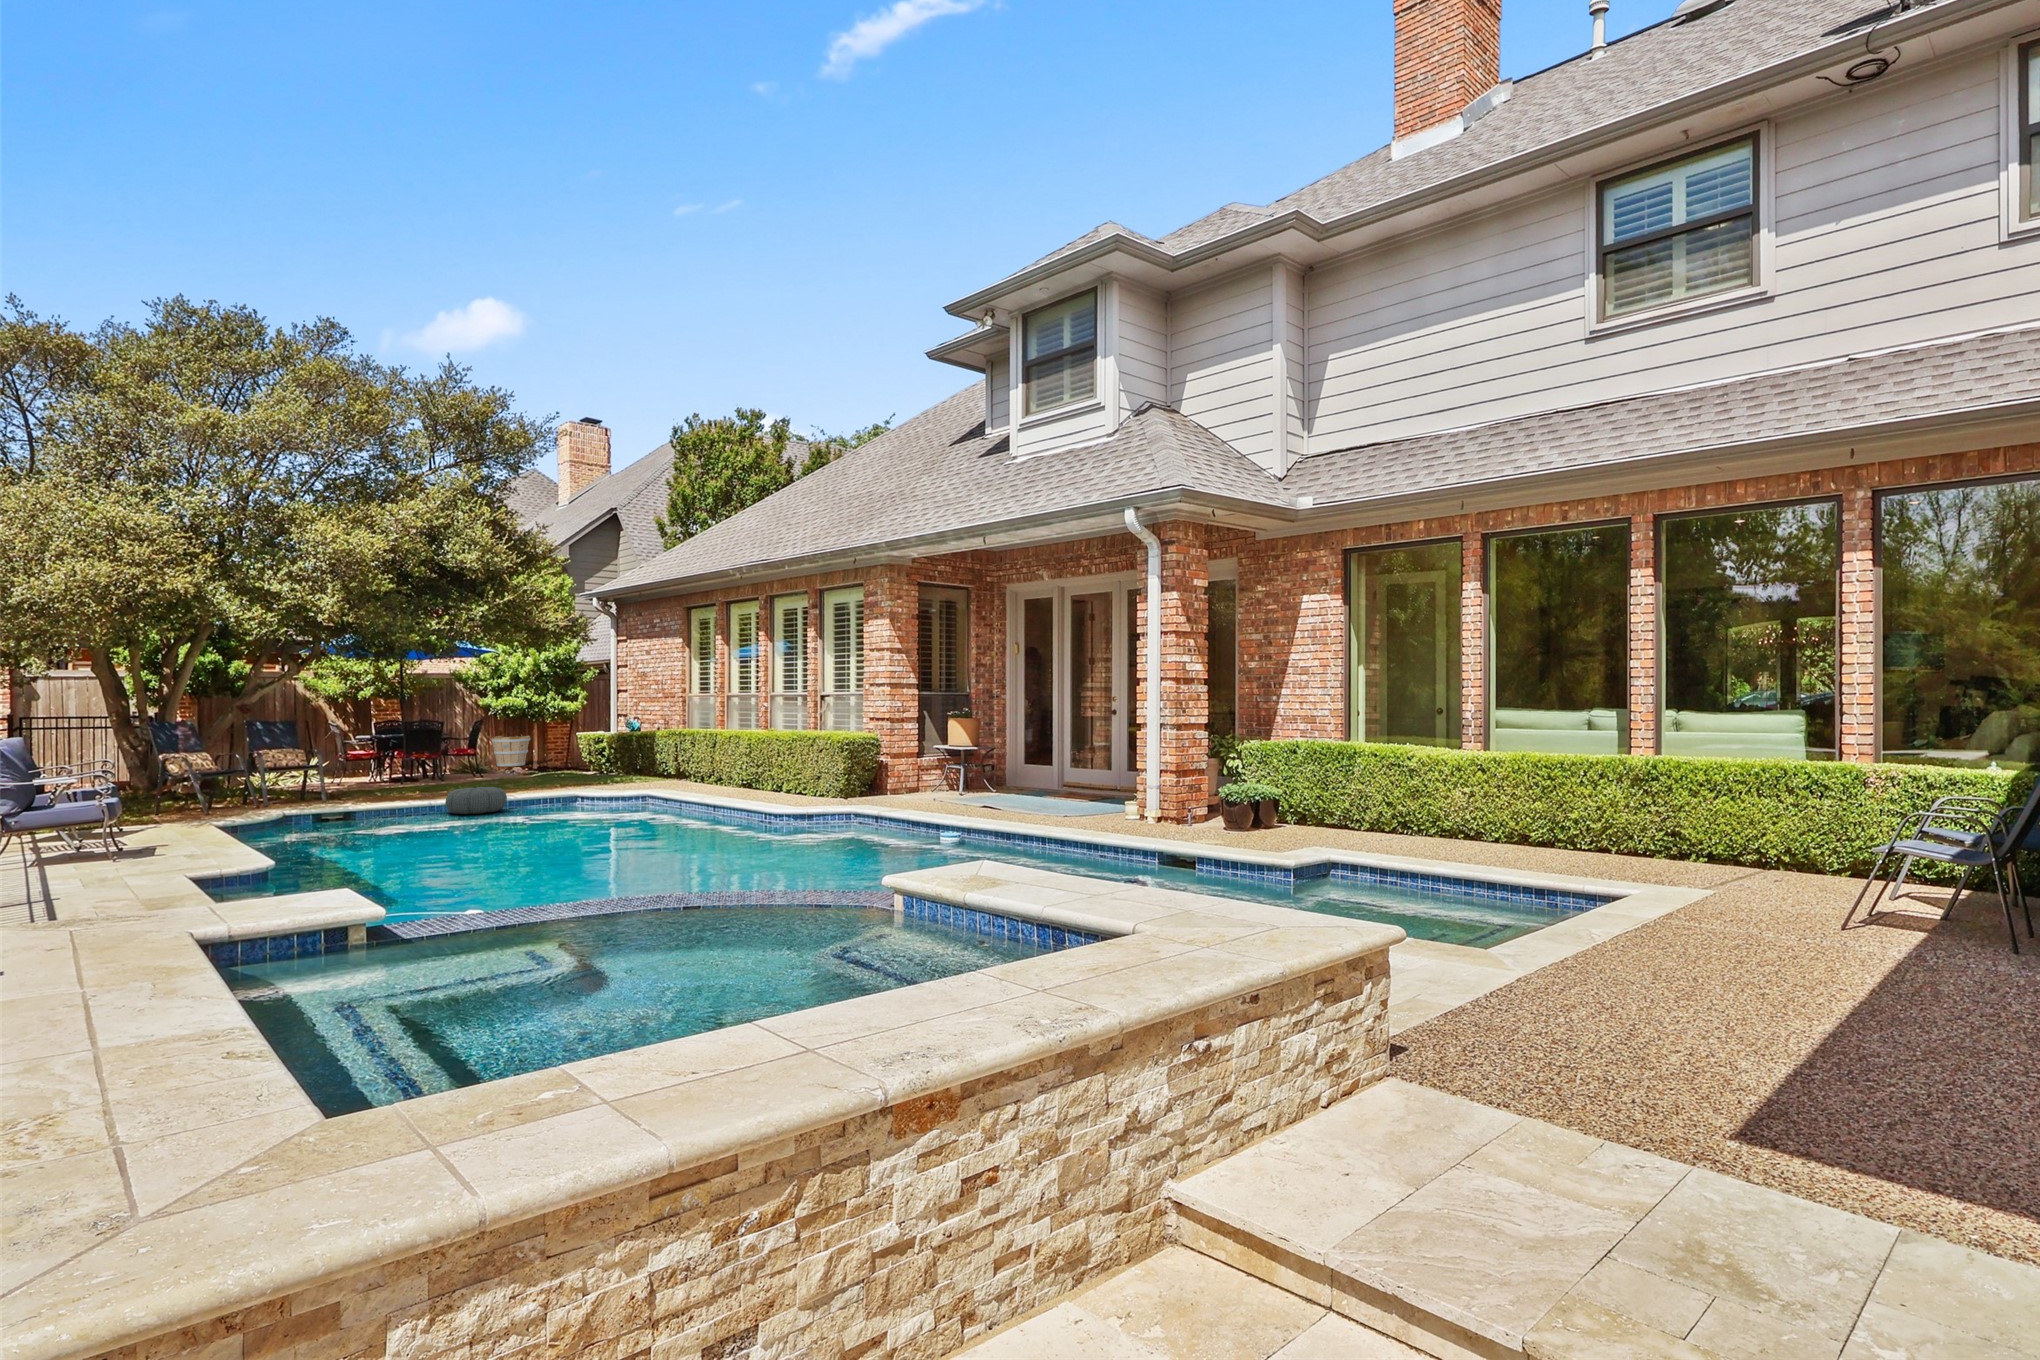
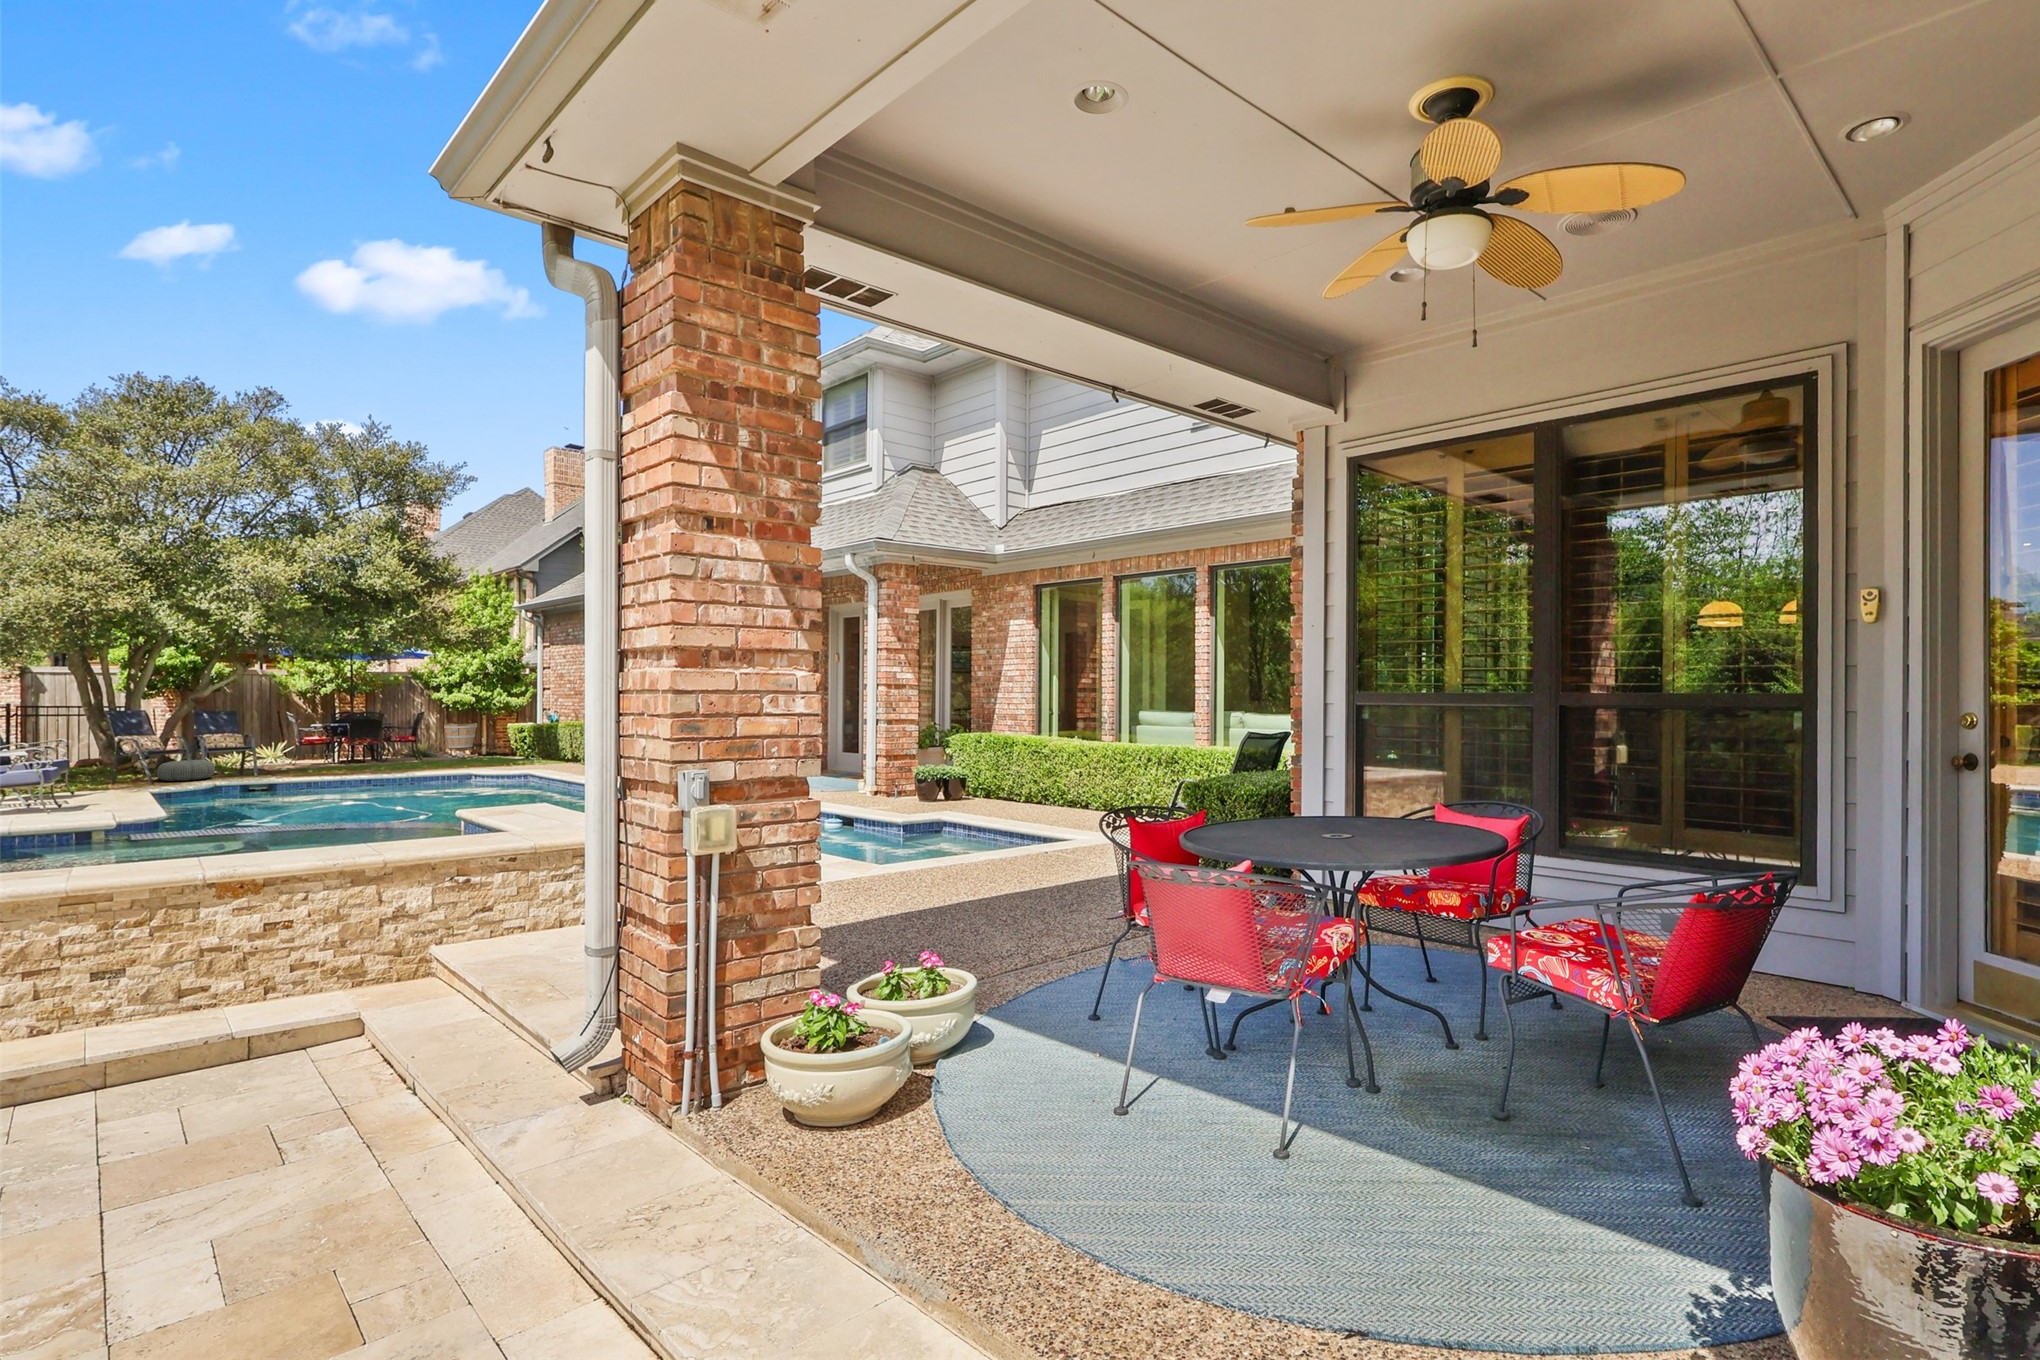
pouf: present [445,787,507,814] -> present [157,760,215,781]

